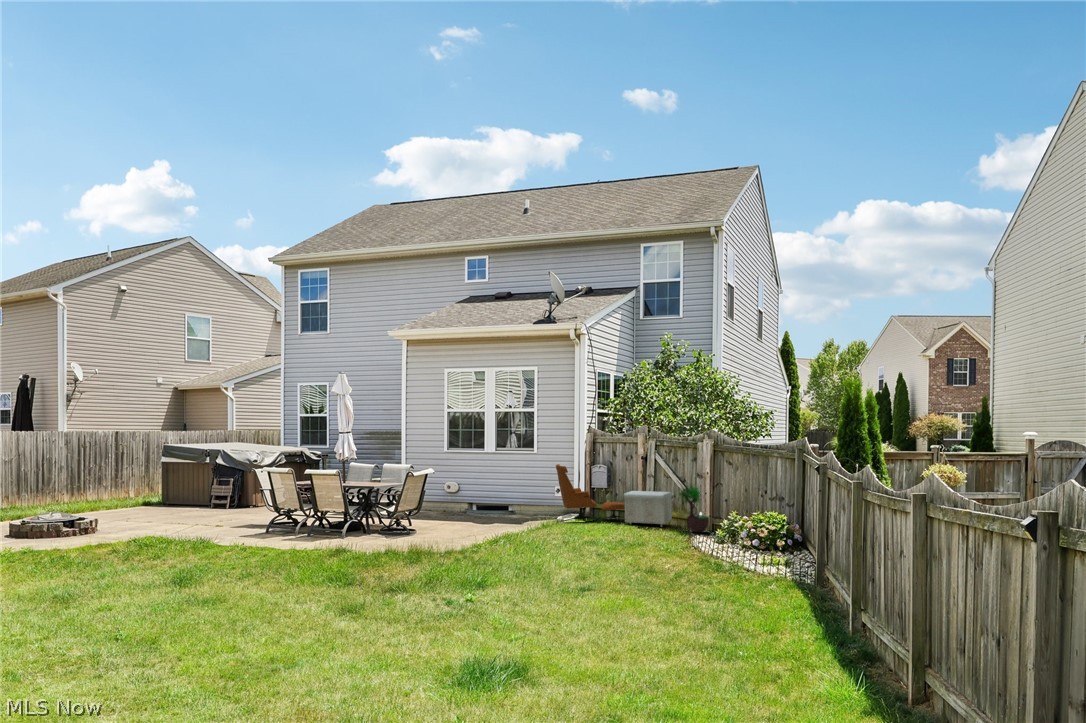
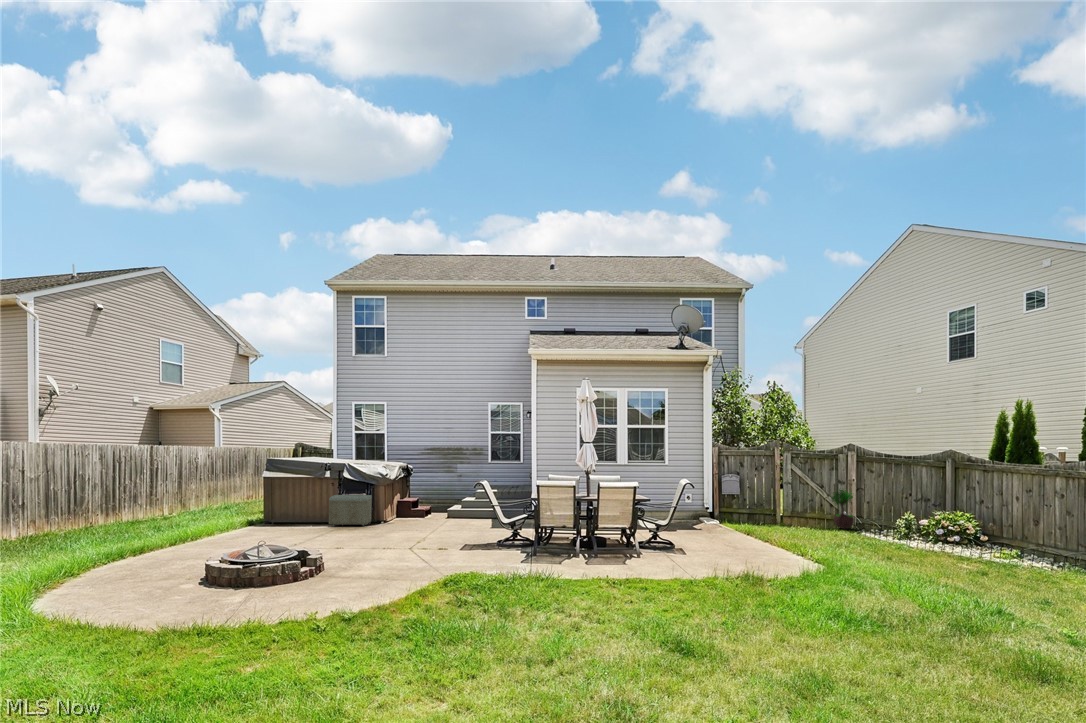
lounge chair: present [556,464,625,523] -> none [718,474,764,525]
storage bench: present [624,491,672,527] -> present [329,495,372,527]

